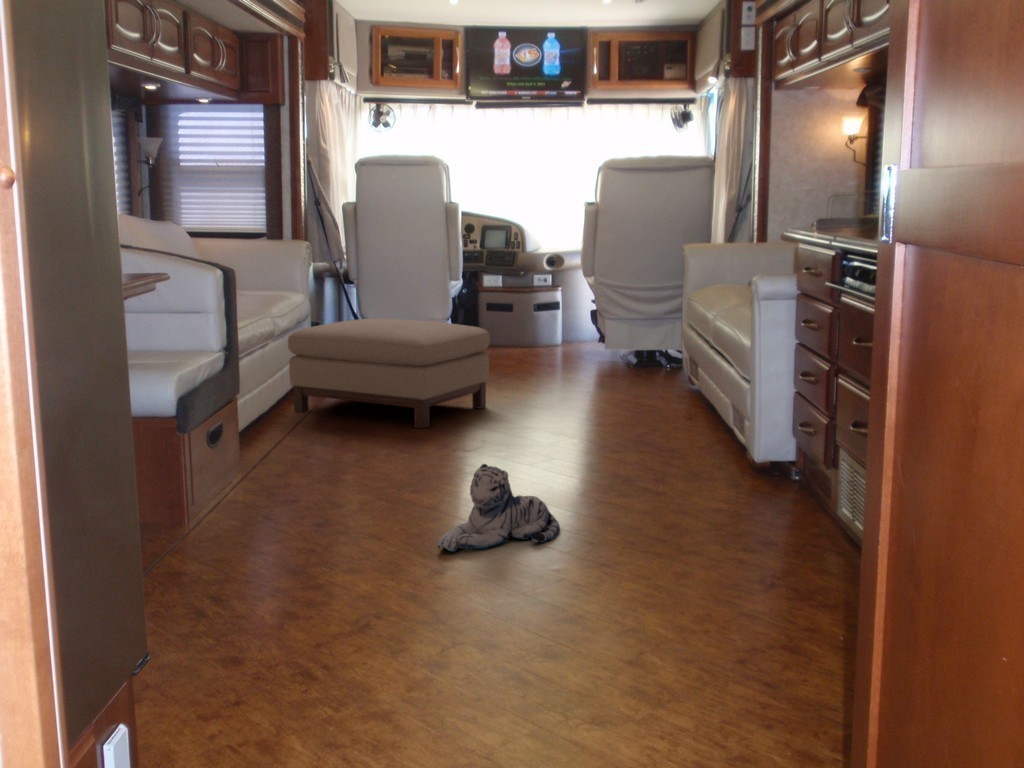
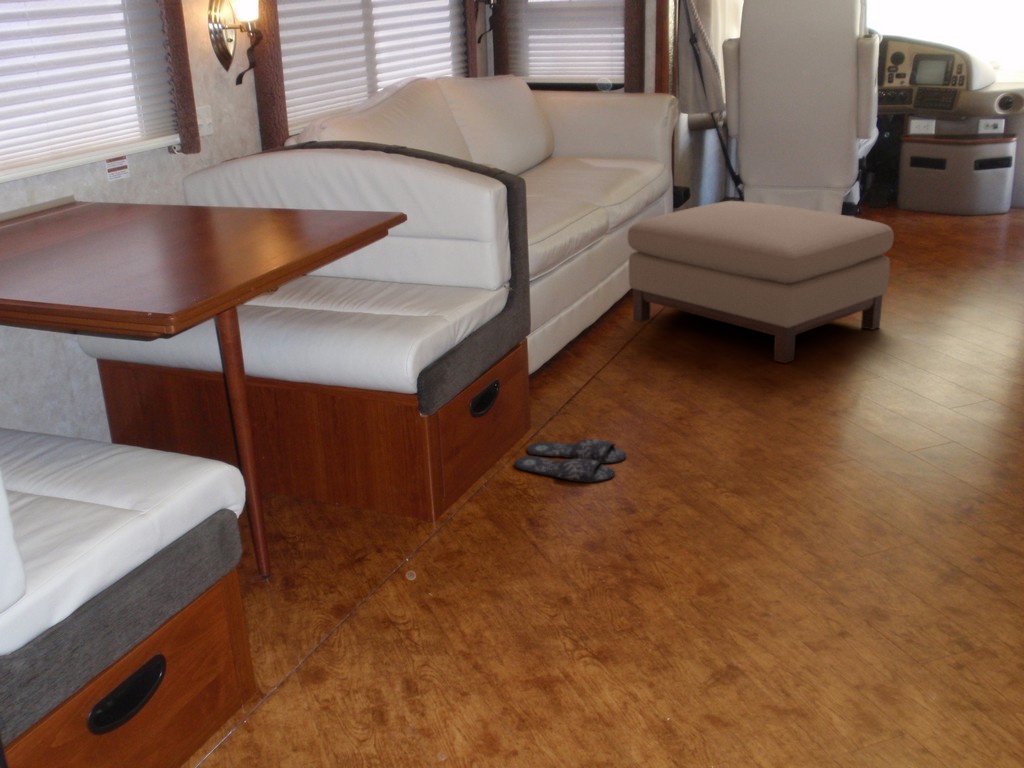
plush toy: present [437,464,560,552] -> none [735,526,942,658]
slippers: none [235,472,323,495] -> present [514,439,626,482]

